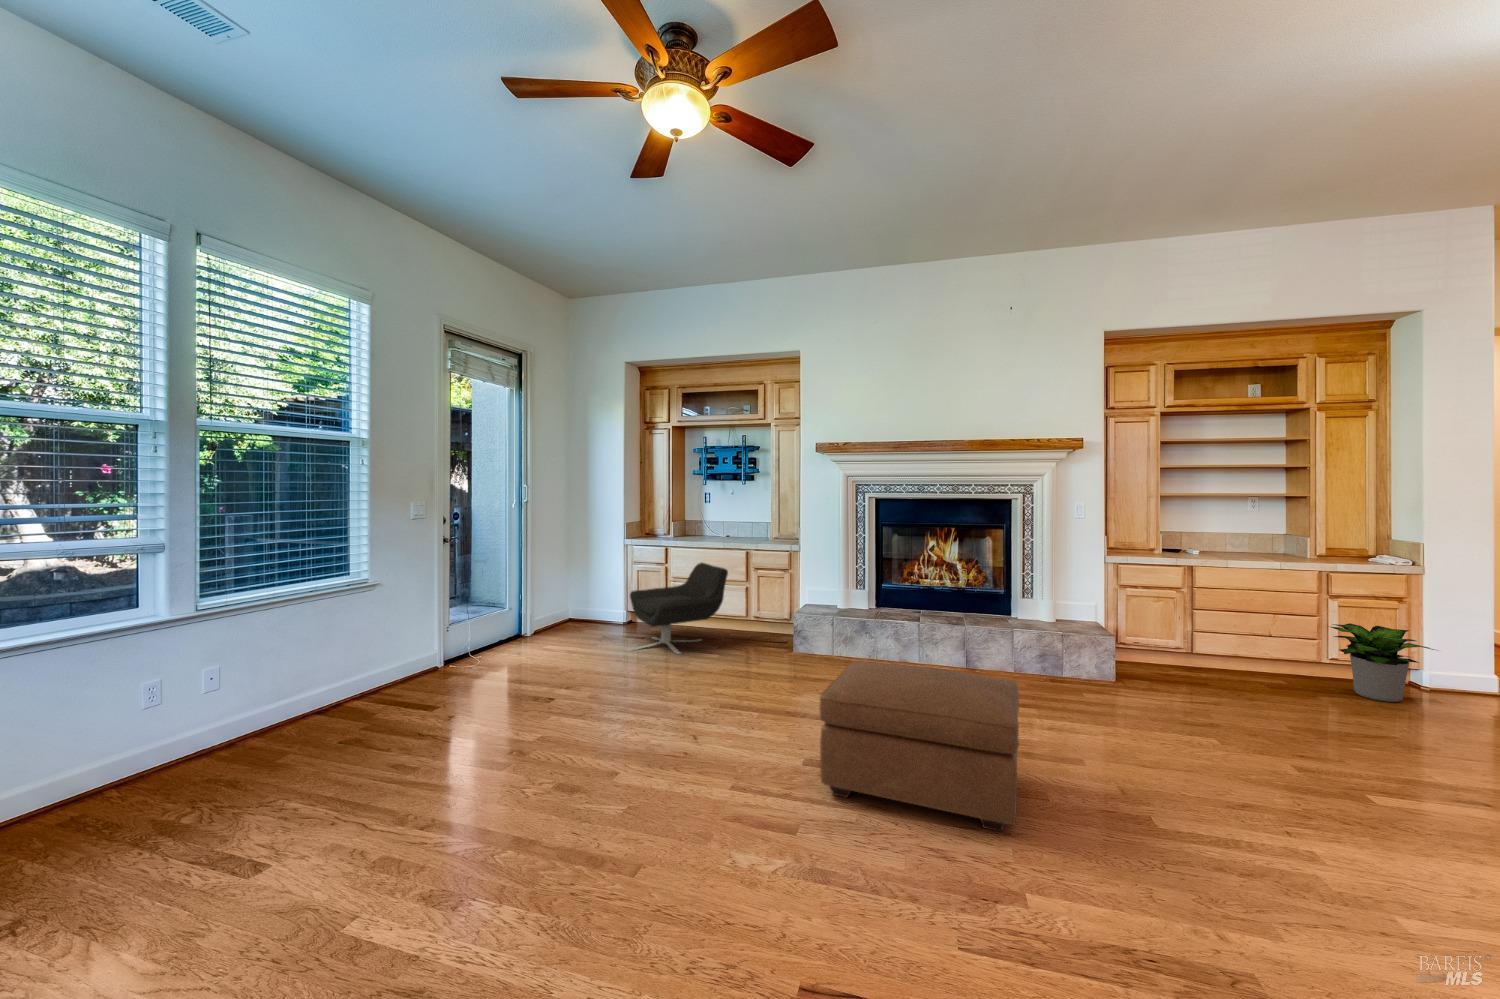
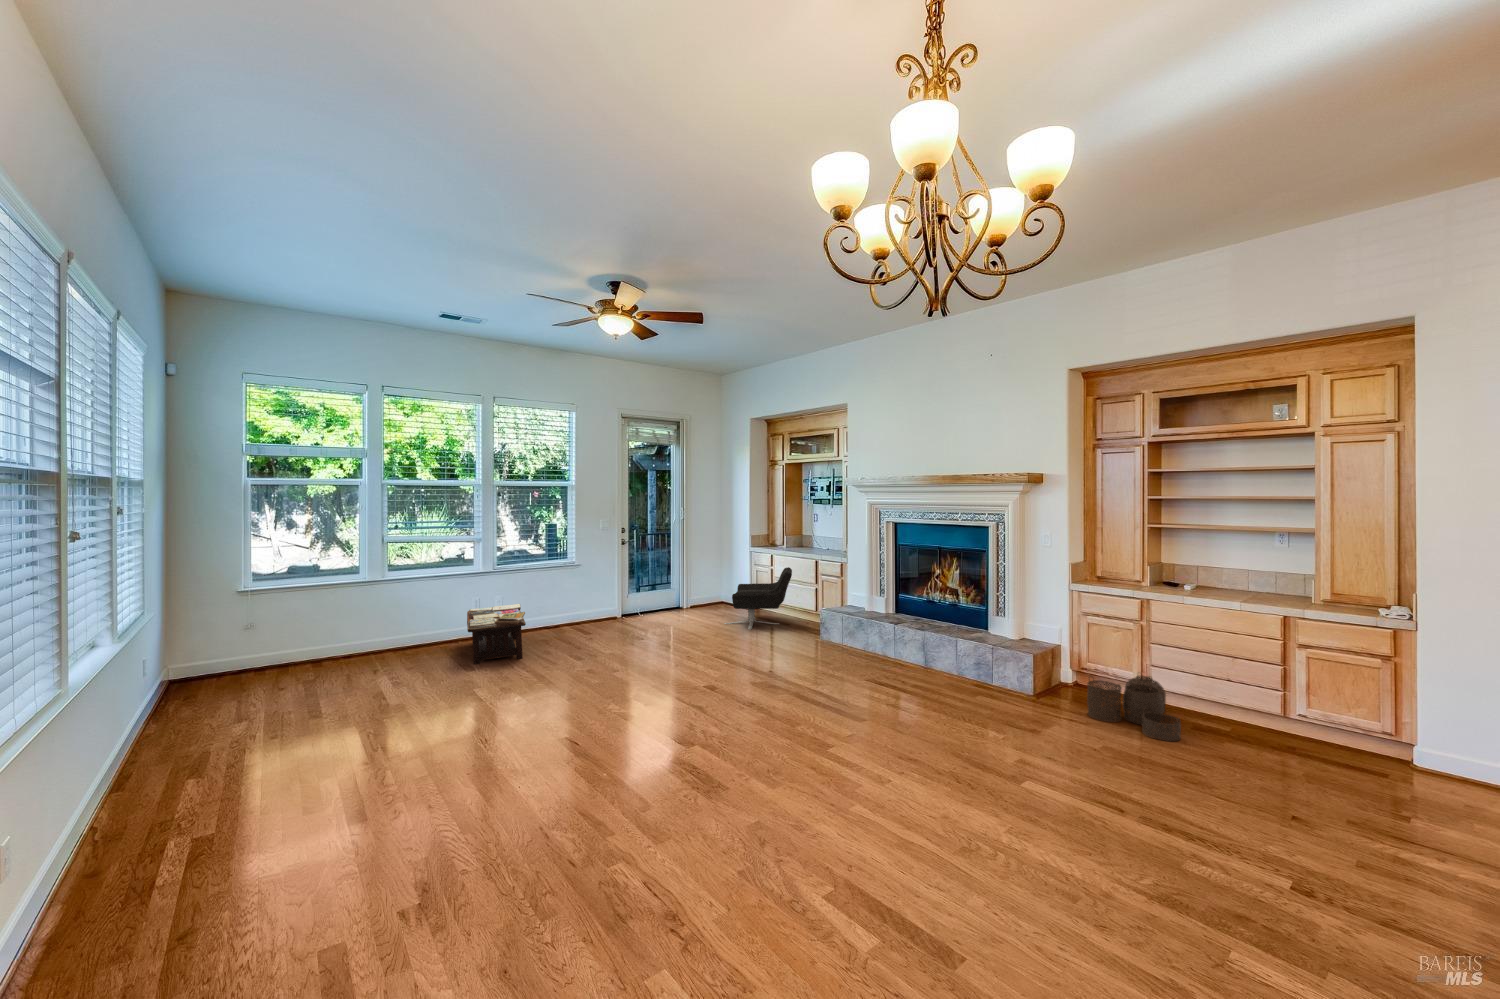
potted plant: present [1331,623,1434,702] -> none [1250,673,1367,762]
woven basket: none [1182,640,1306,707] -> present [1087,675,1181,741]
ottoman: present [819,662,1019,832] -> none [684,633,802,728]
coffee table: none [126,672,364,843] -> present [467,604,526,664]

